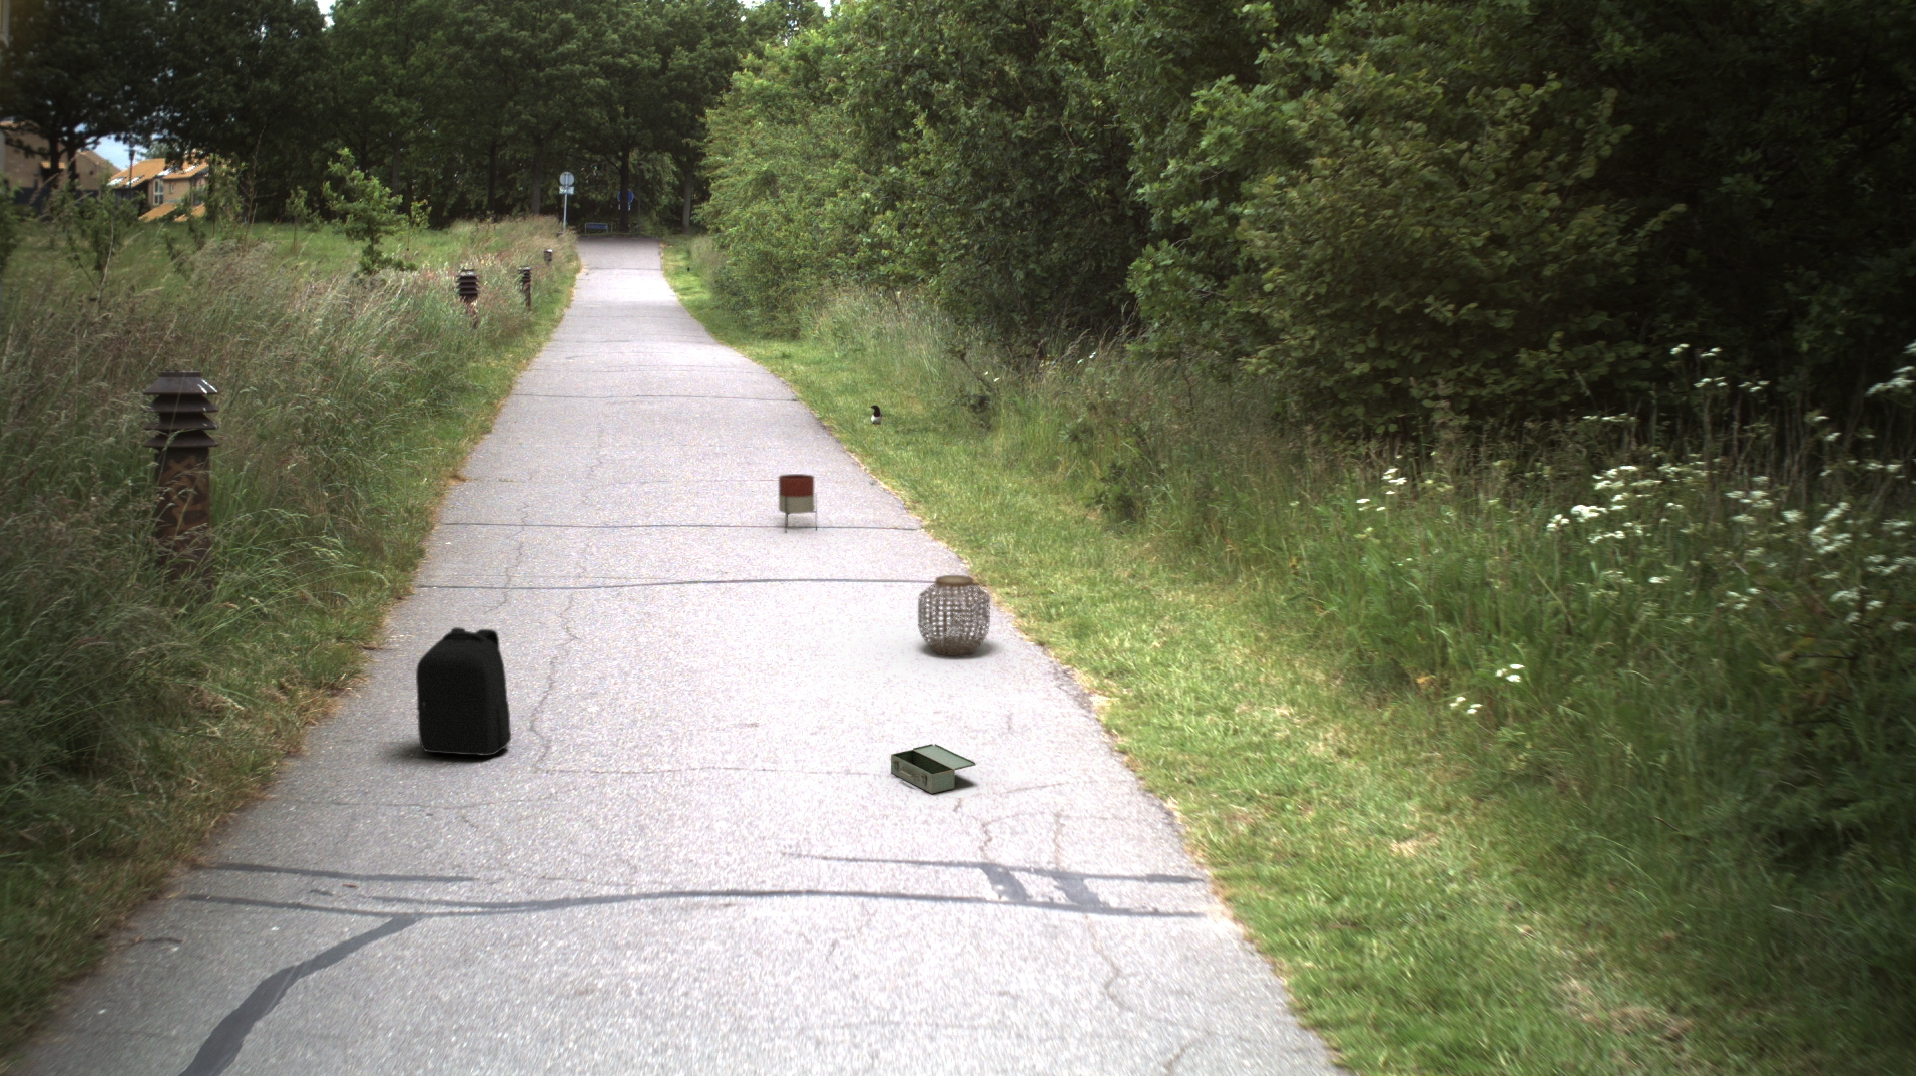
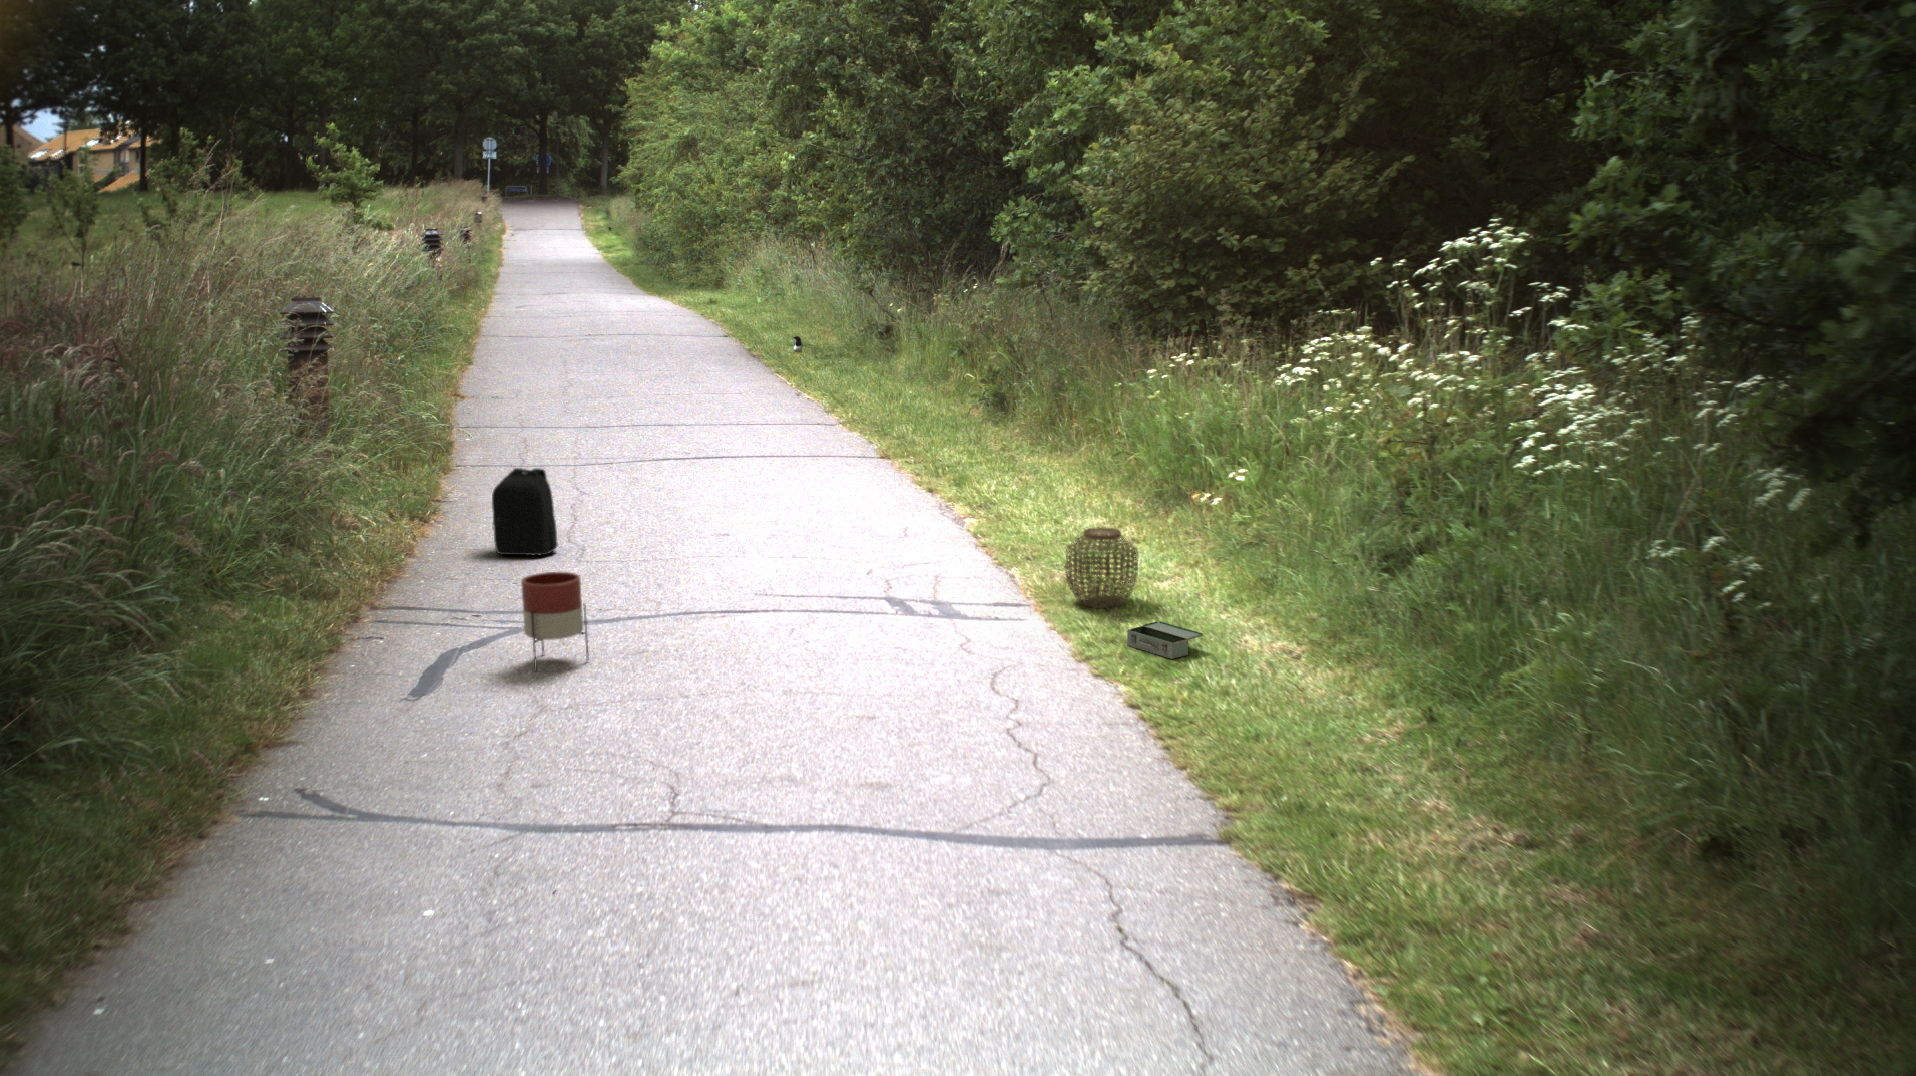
planter: present [779,474,817,528] -> present [521,572,589,670]
woven basket: present [918,575,990,656] -> present [1066,527,1138,608]
toolbox: present [891,744,976,793] -> present [1127,621,1203,659]

